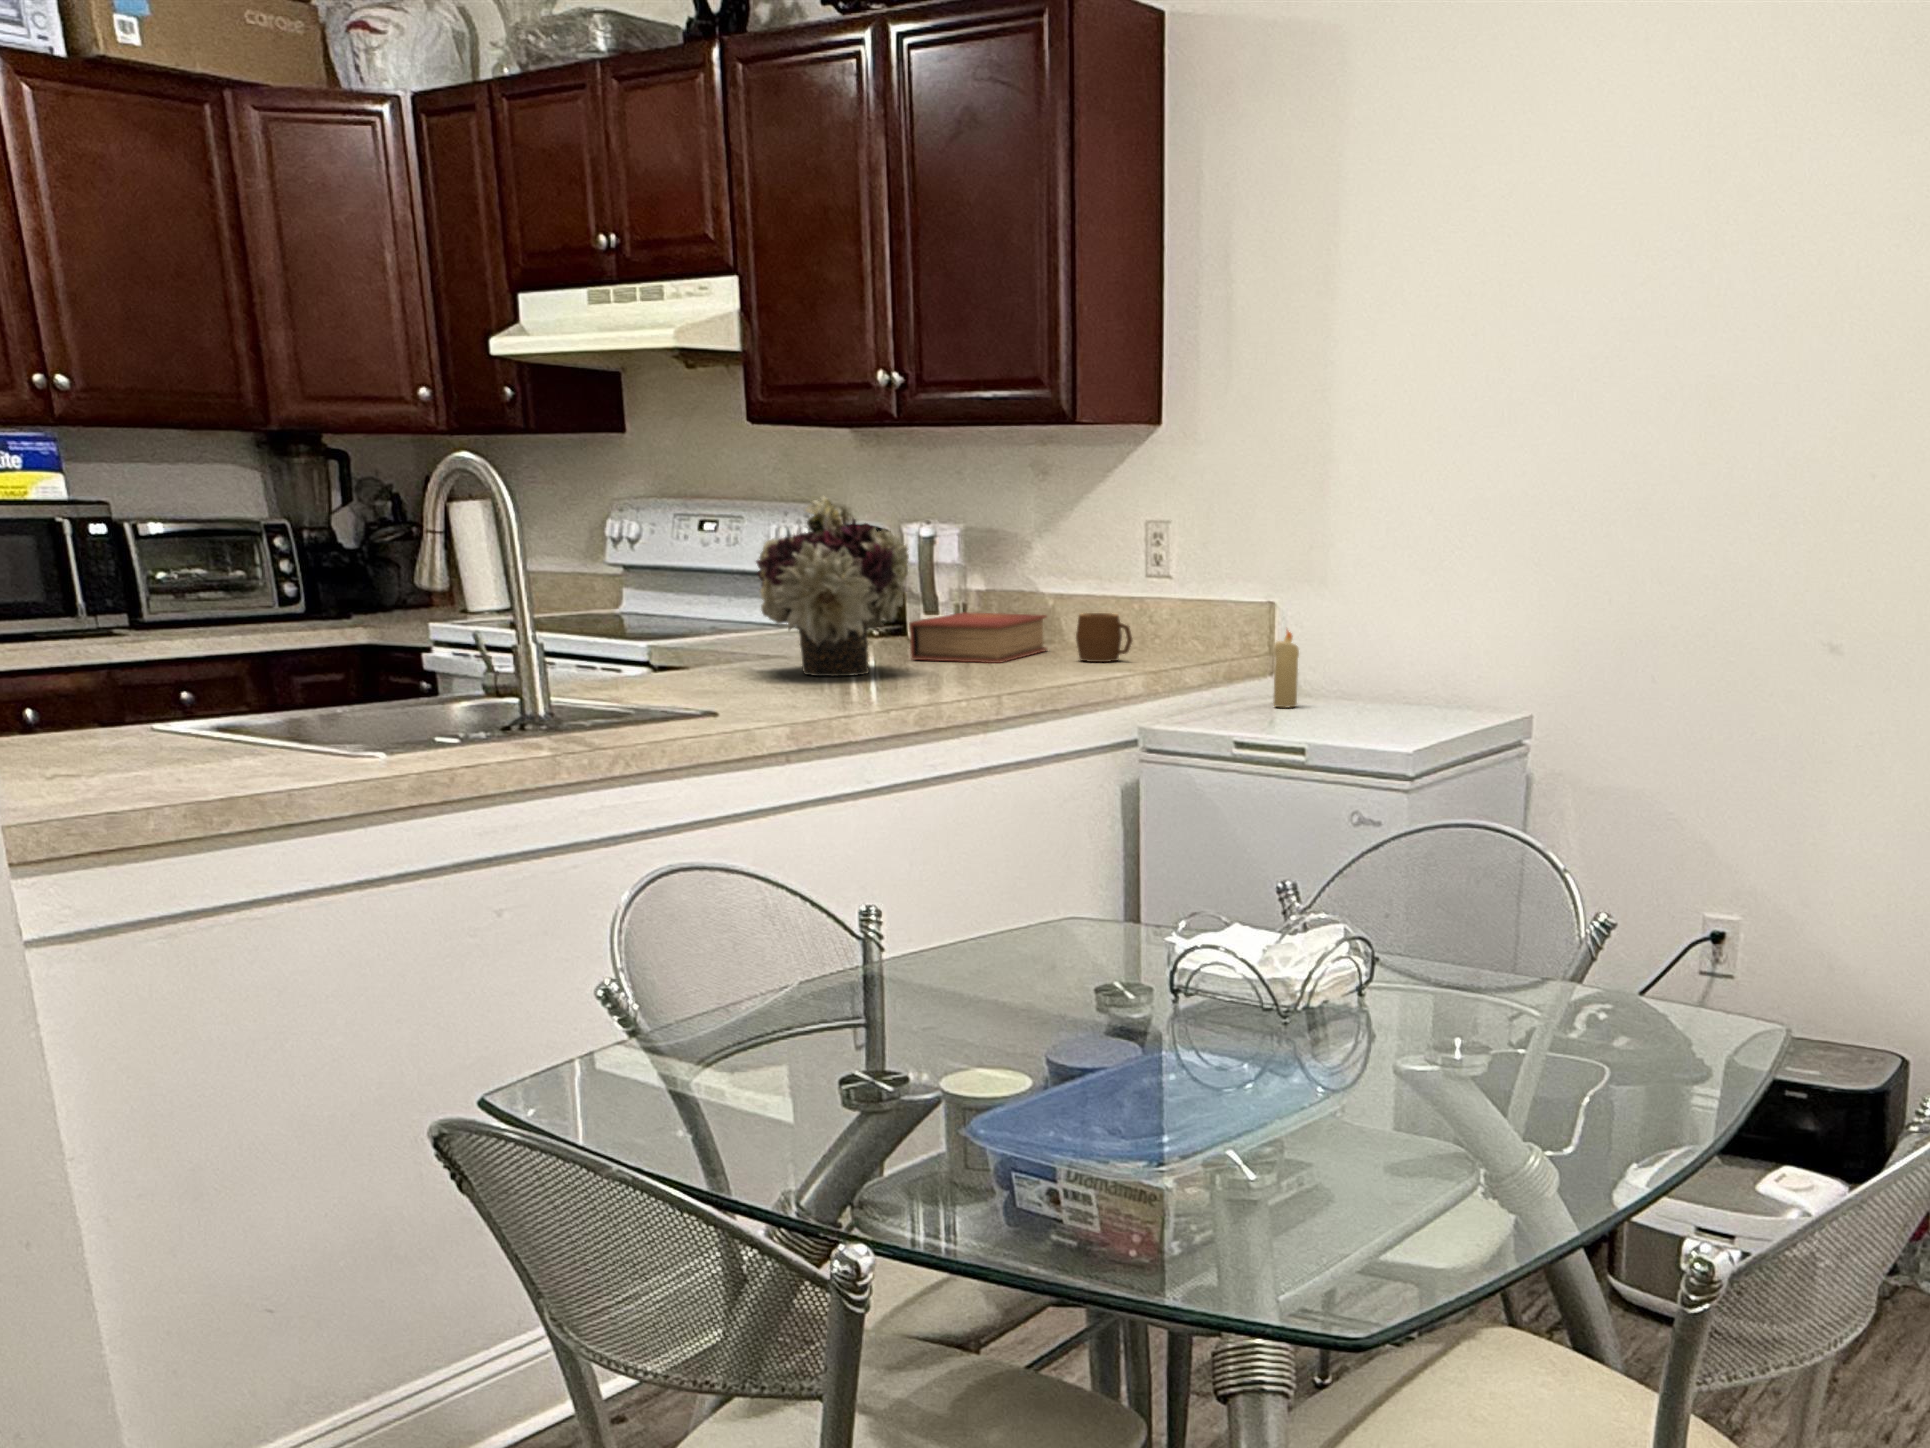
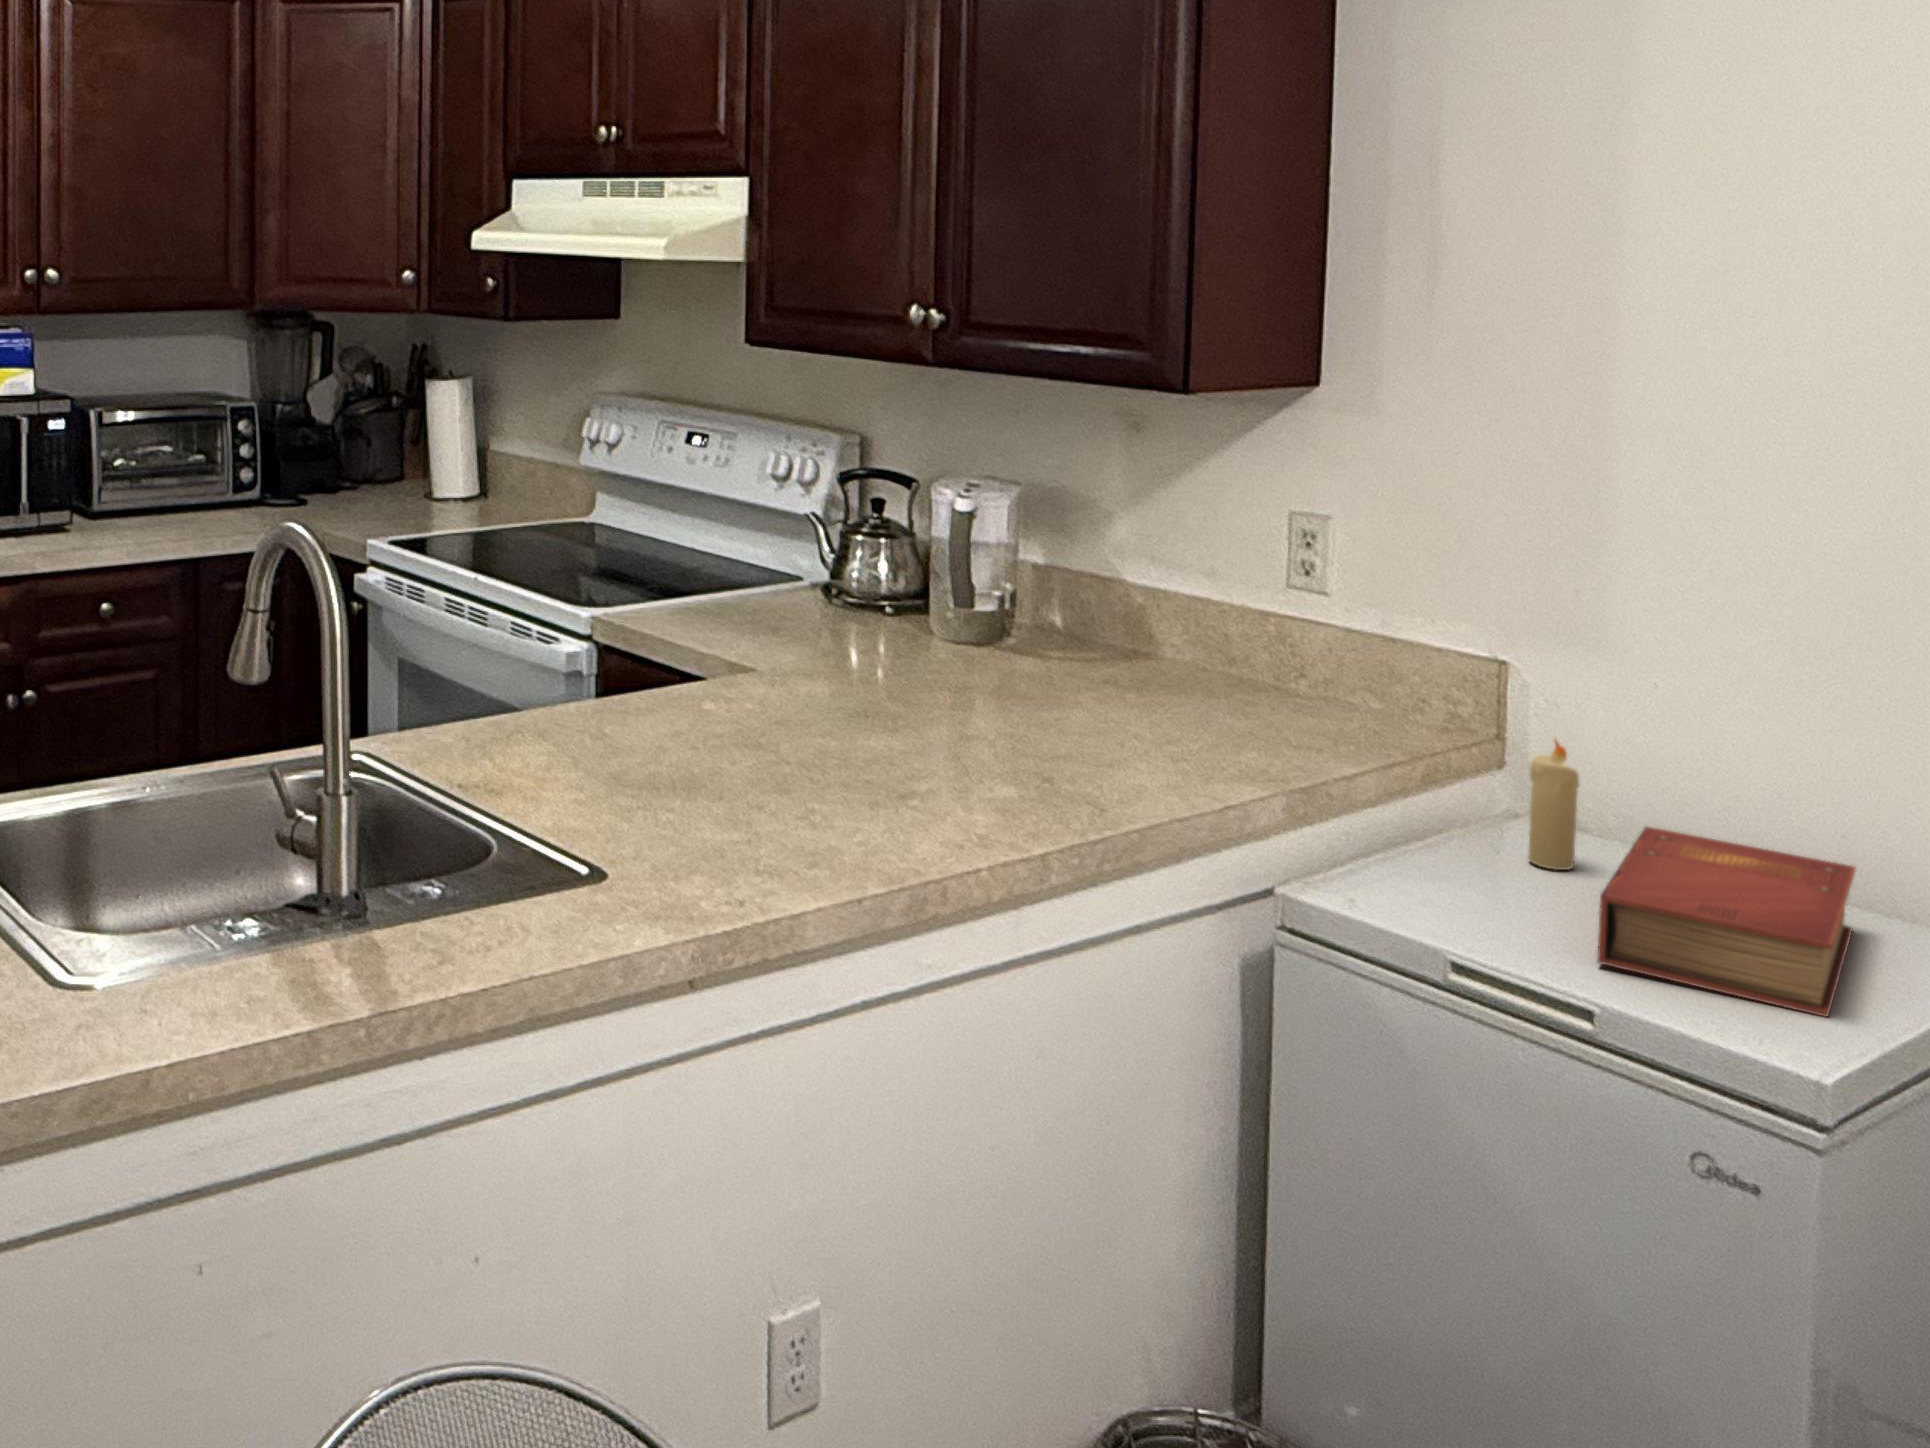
flower arrangement: present [756,496,909,676] -> none [692,506,914,765]
book: present [909,612,1047,663] -> present [1597,827,1856,1017]
mug: present [1076,613,1132,662] -> none [1176,672,1273,756]

